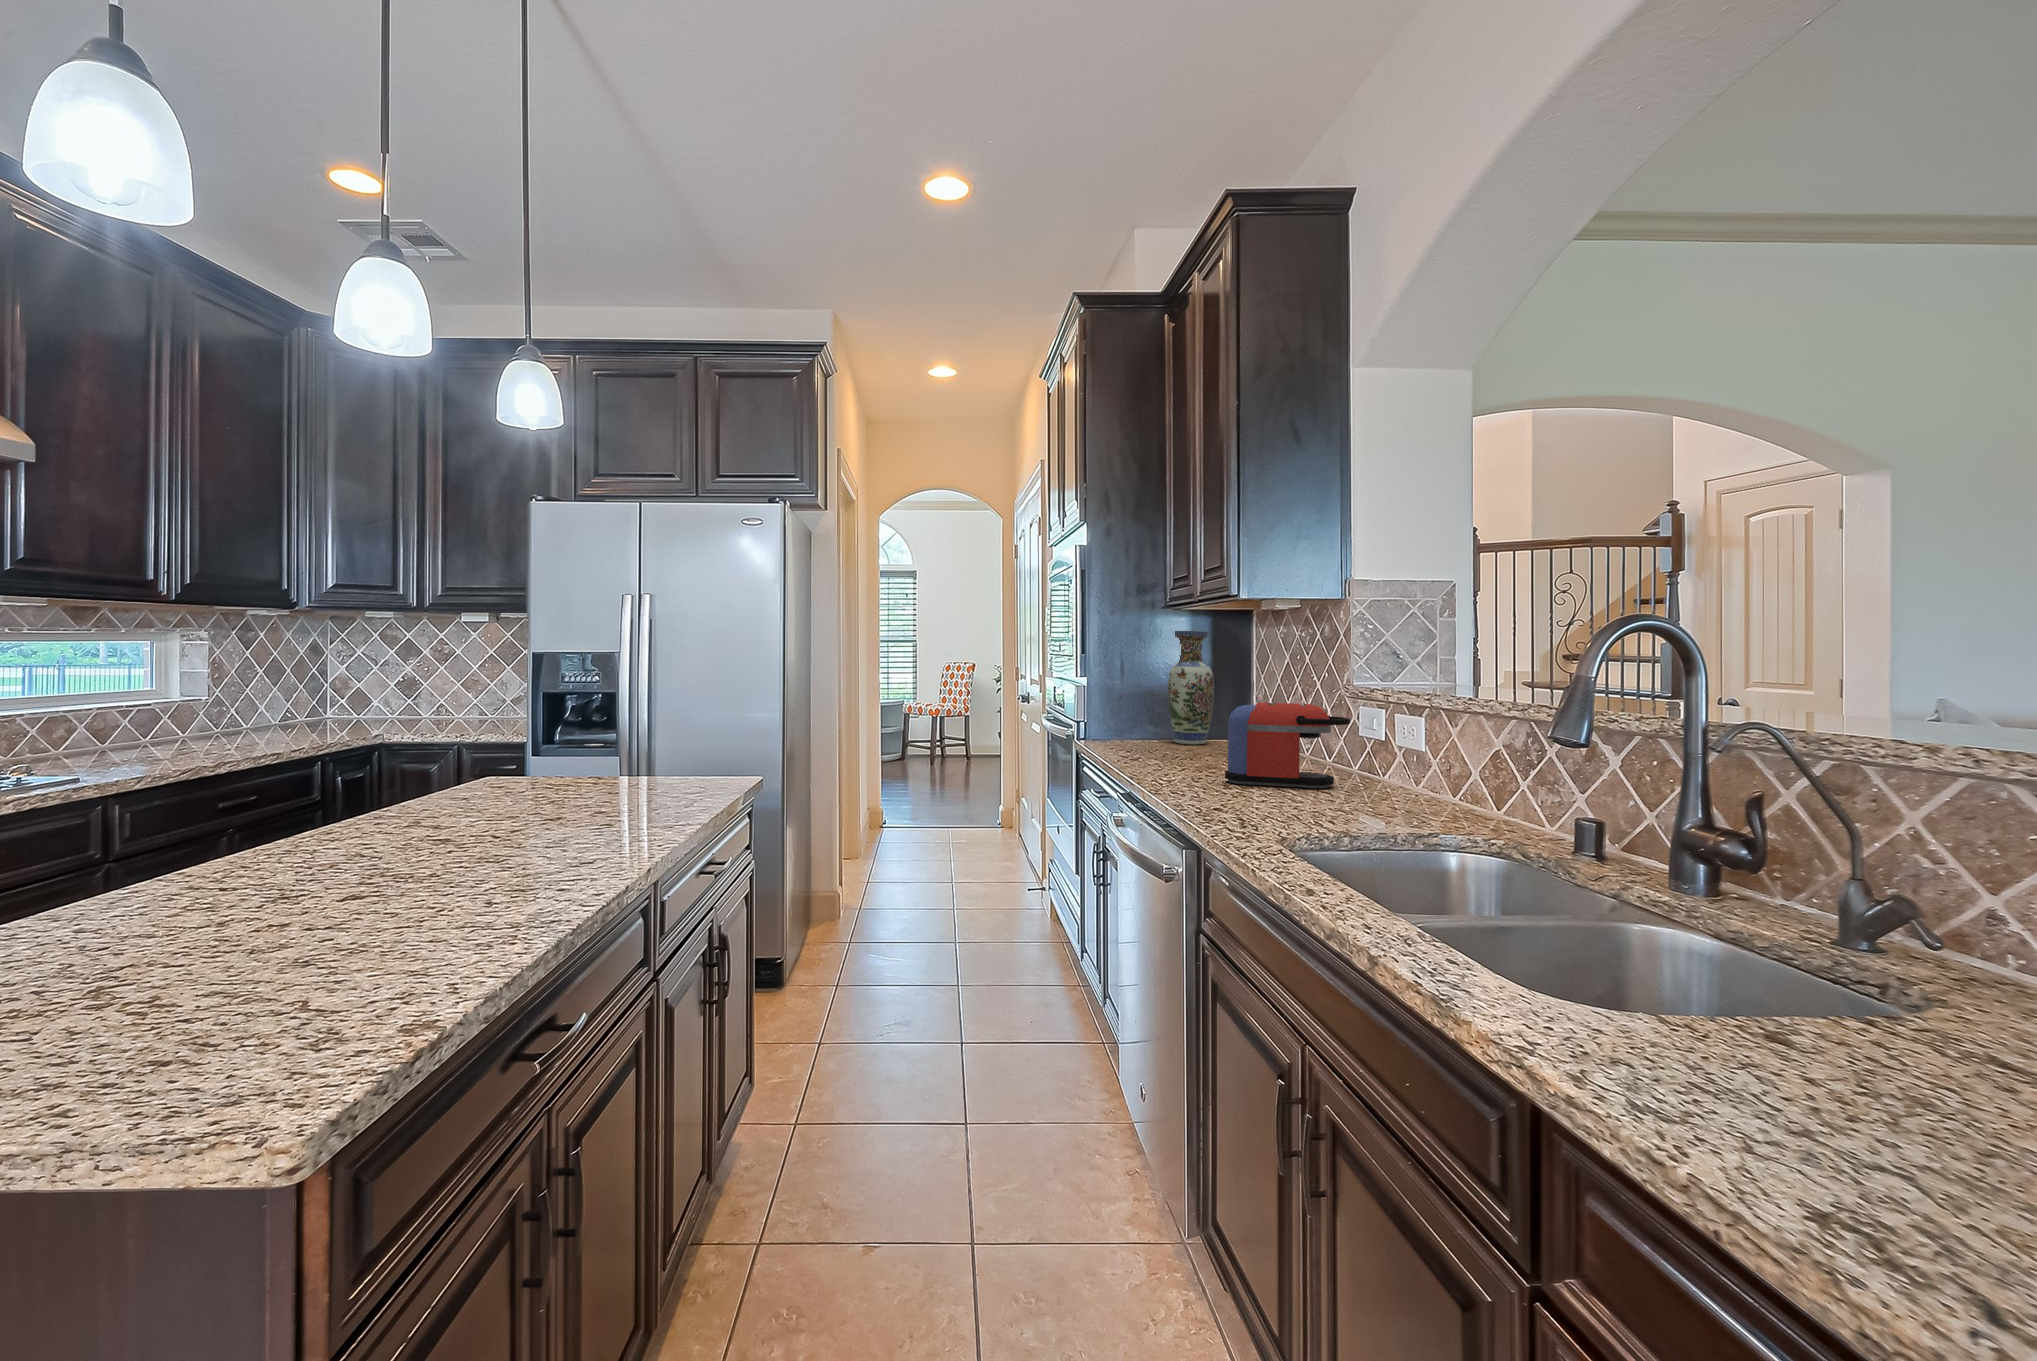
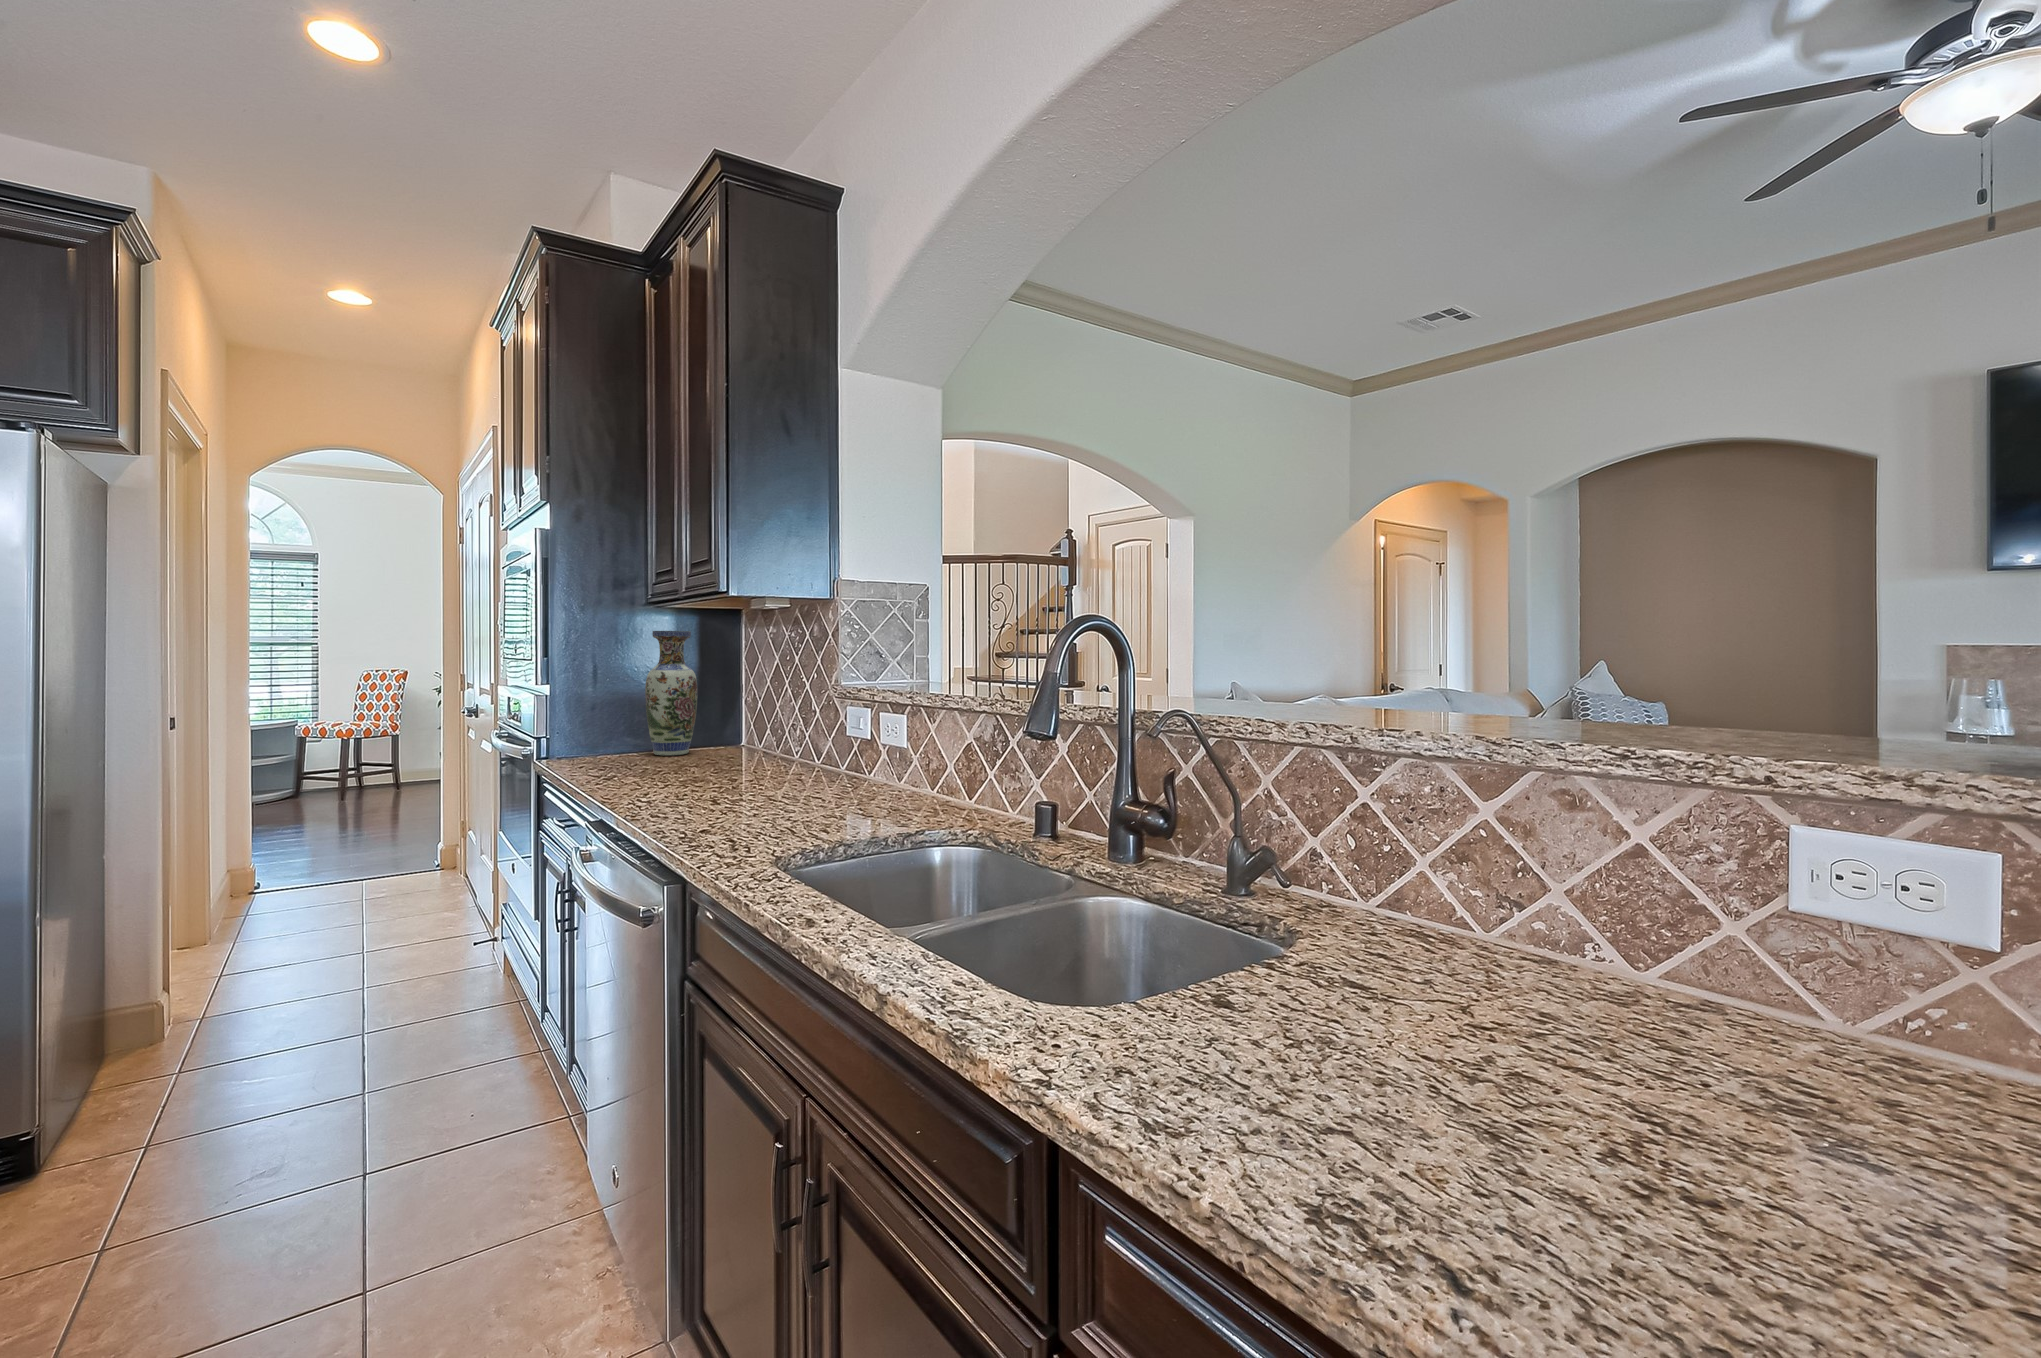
coffee maker: present [1225,702,1350,788] -> none [711,707,837,798]

